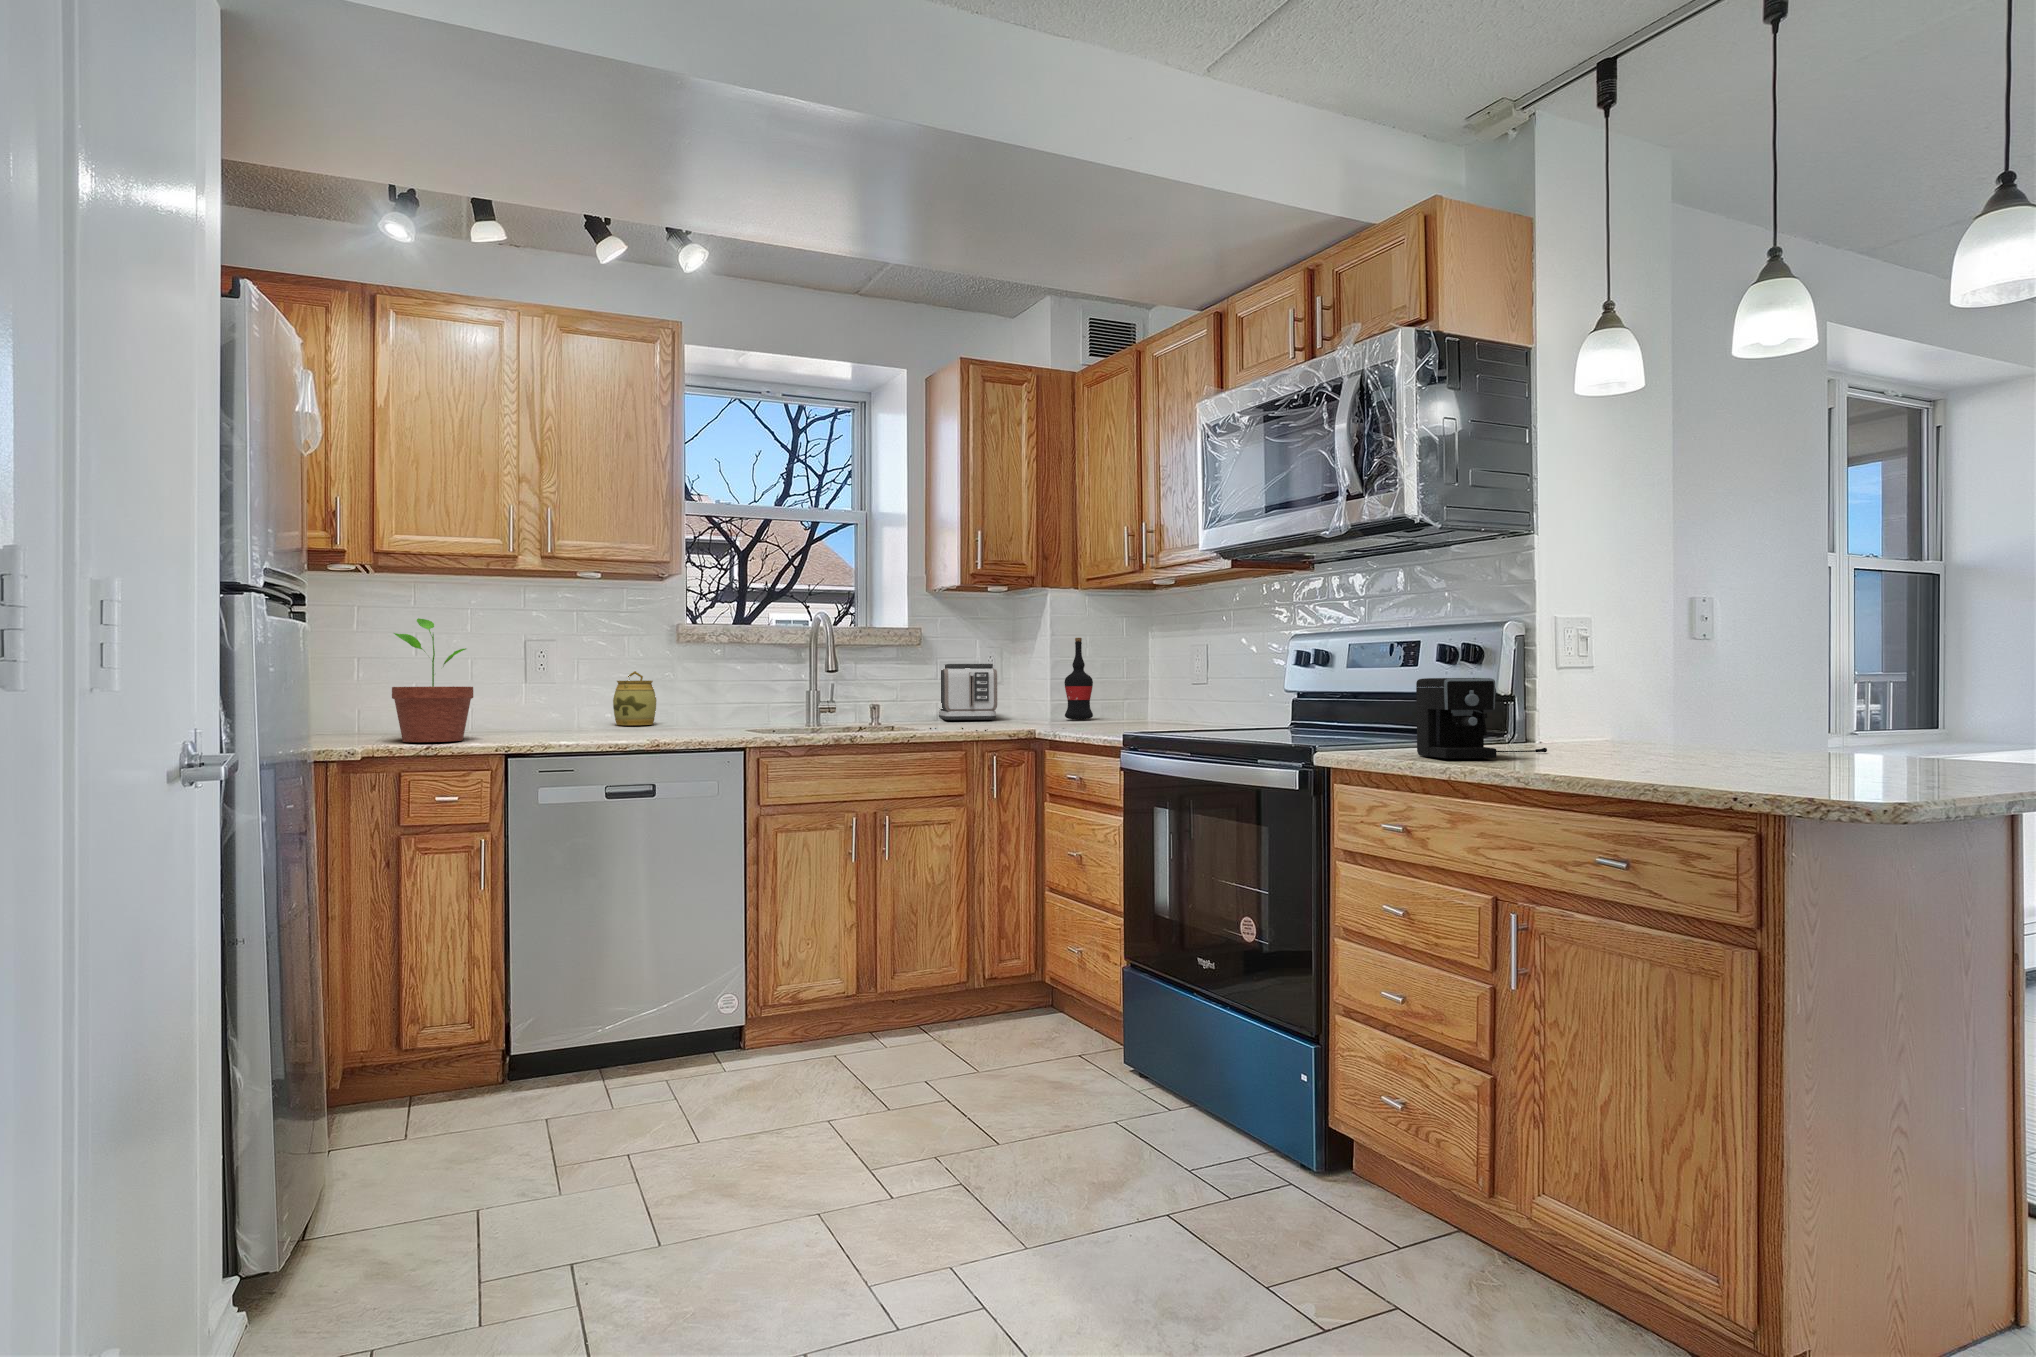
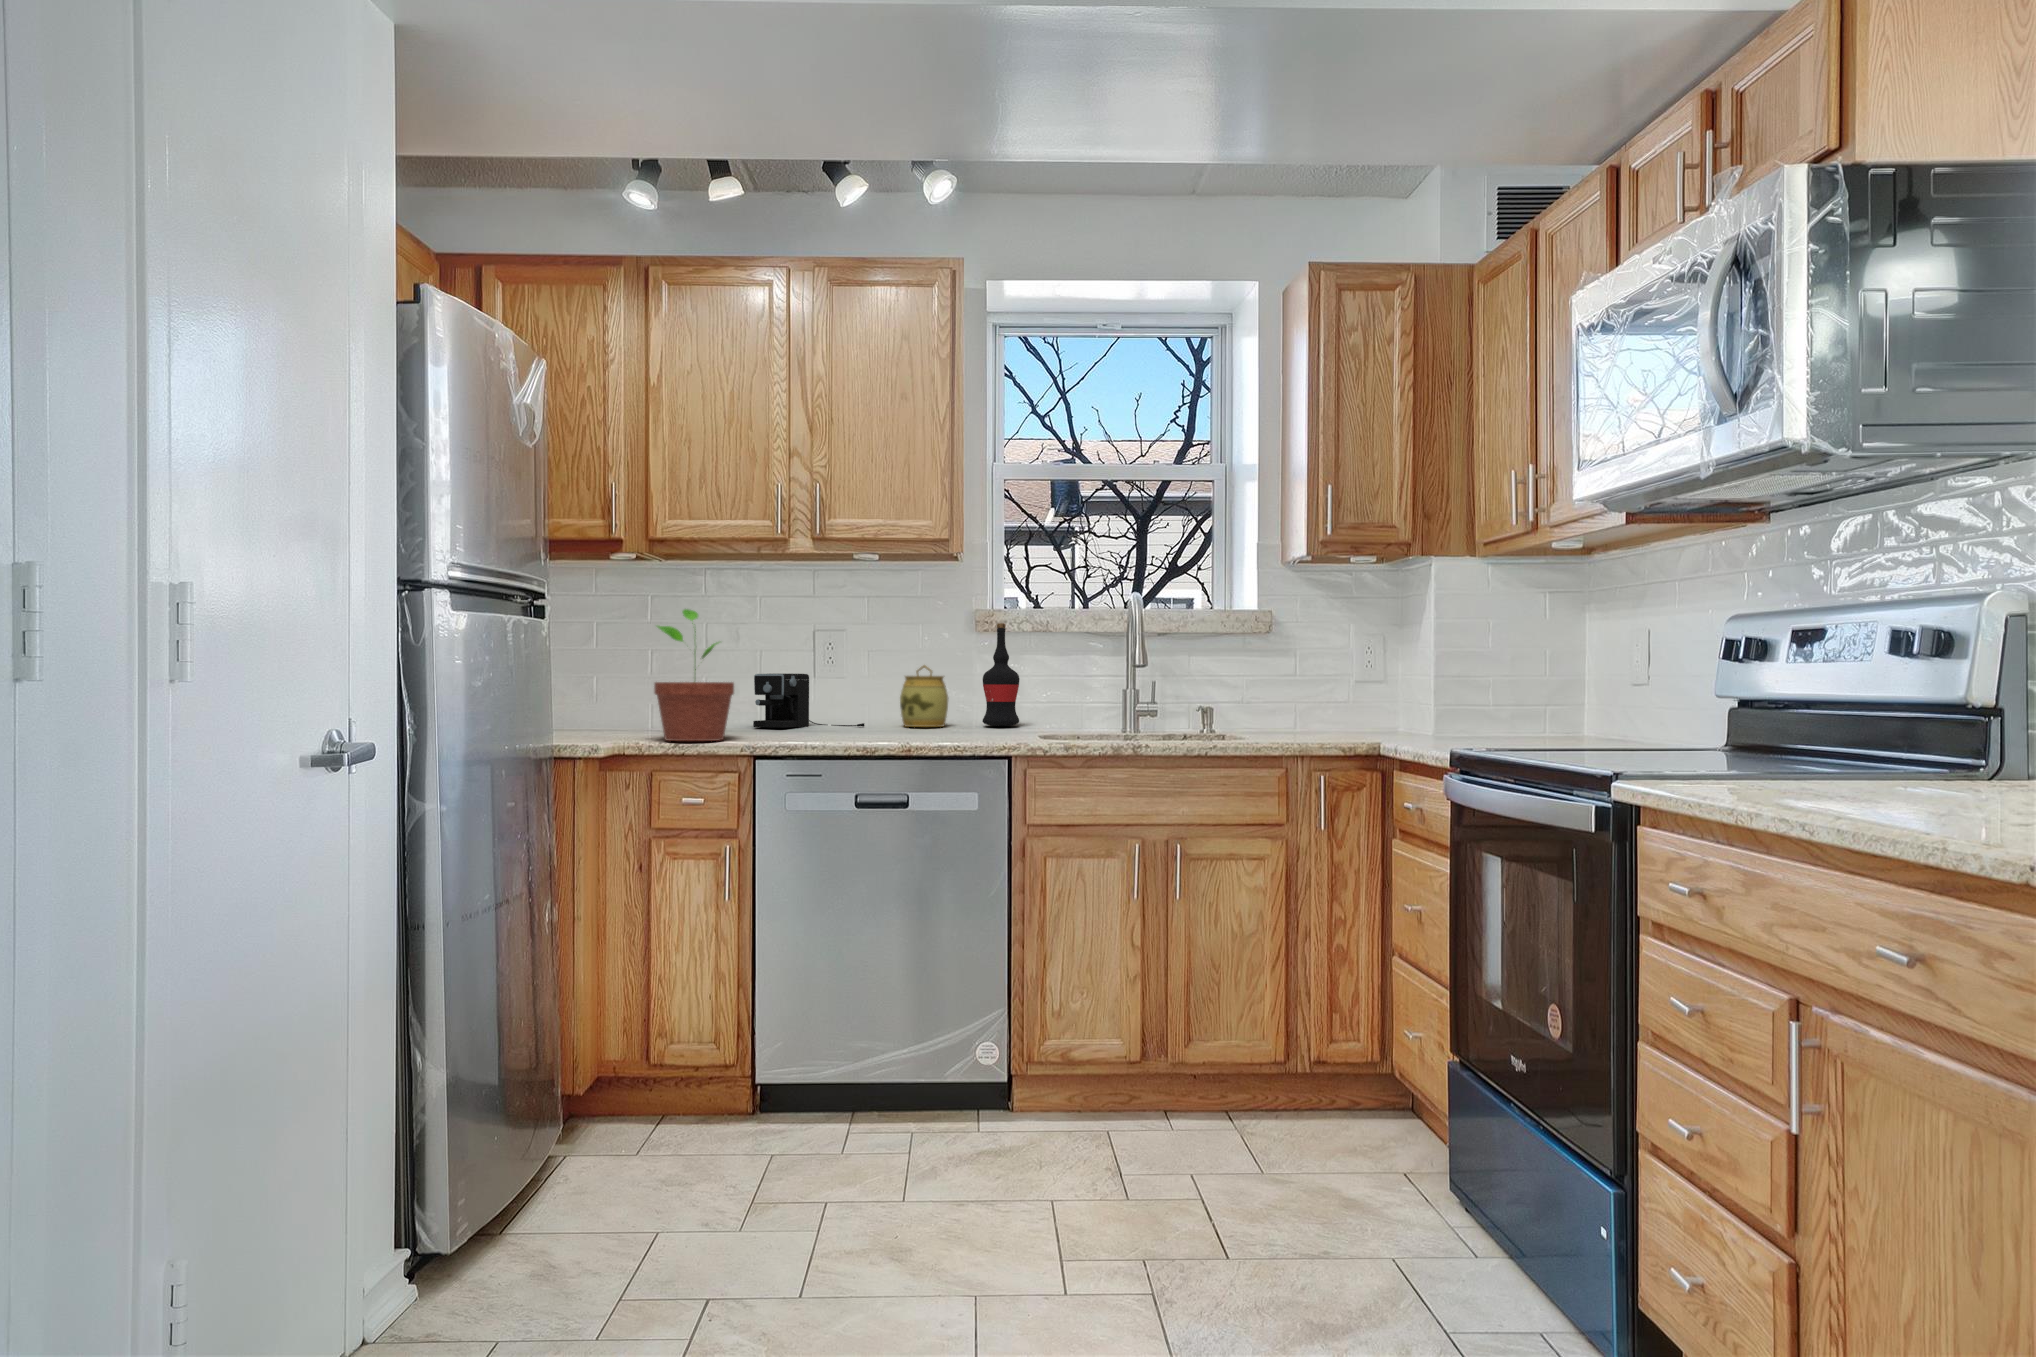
wine bottle: present [1064,638,1093,720] -> present [982,623,1020,726]
toaster: present [939,664,997,720] -> none [1296,656,1369,729]
coffee maker: present [1416,678,1547,759] -> present [753,674,865,728]

